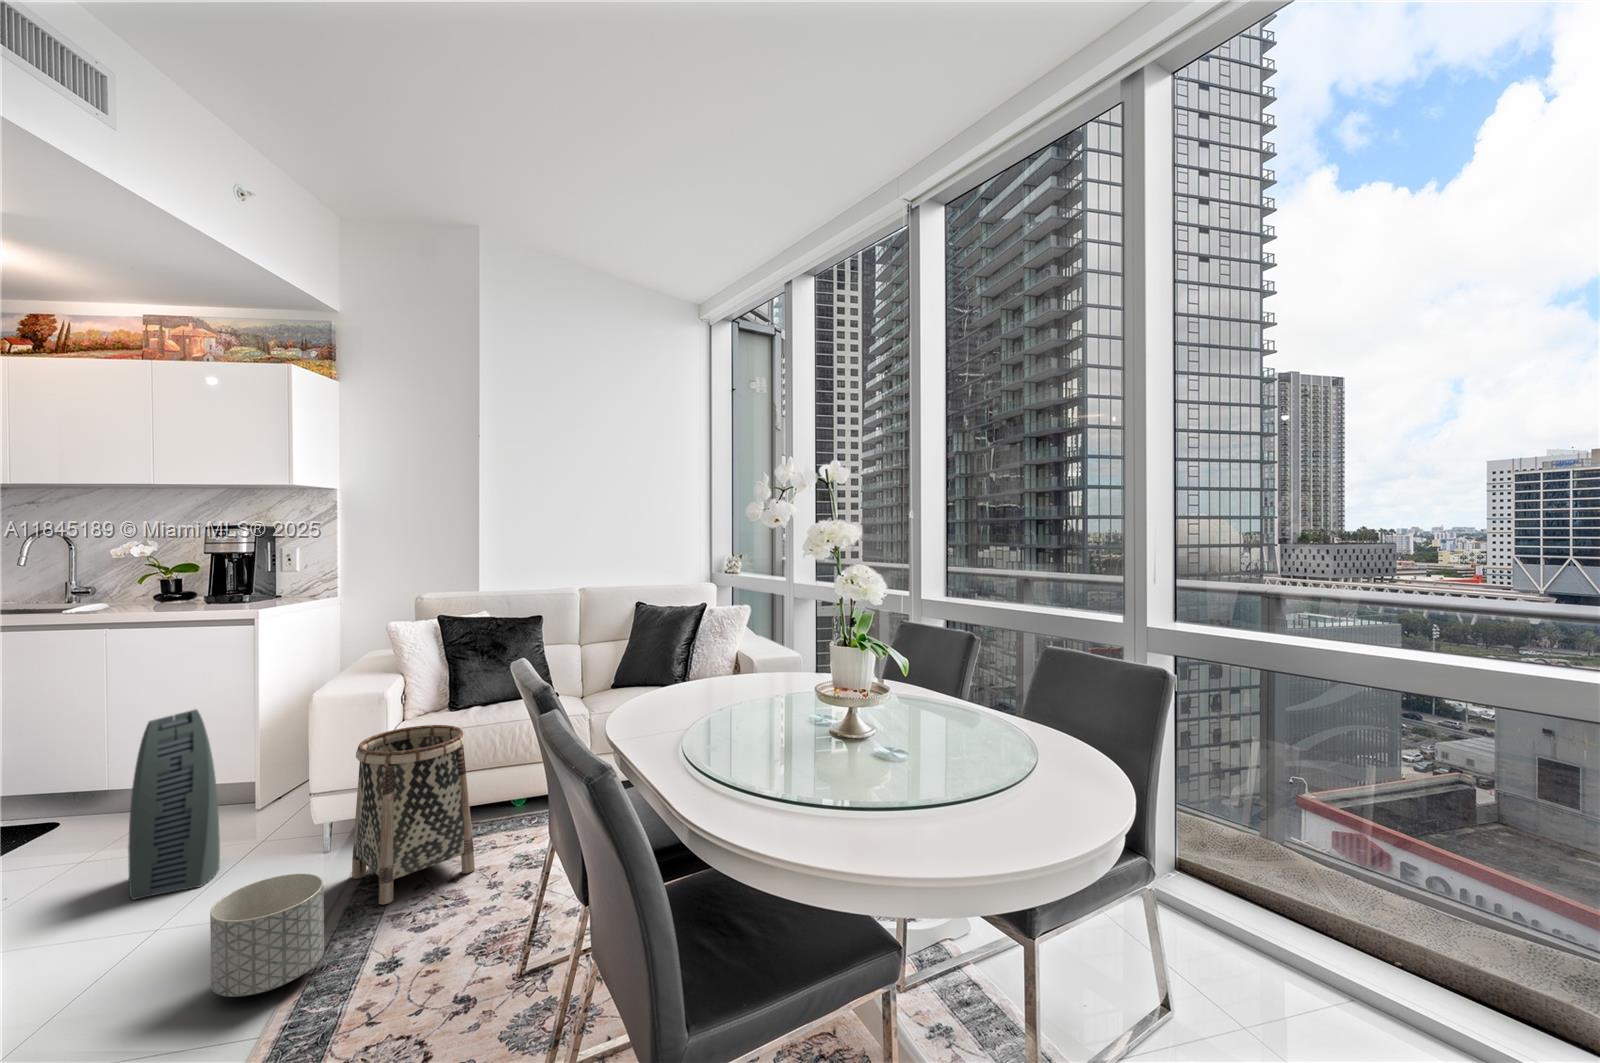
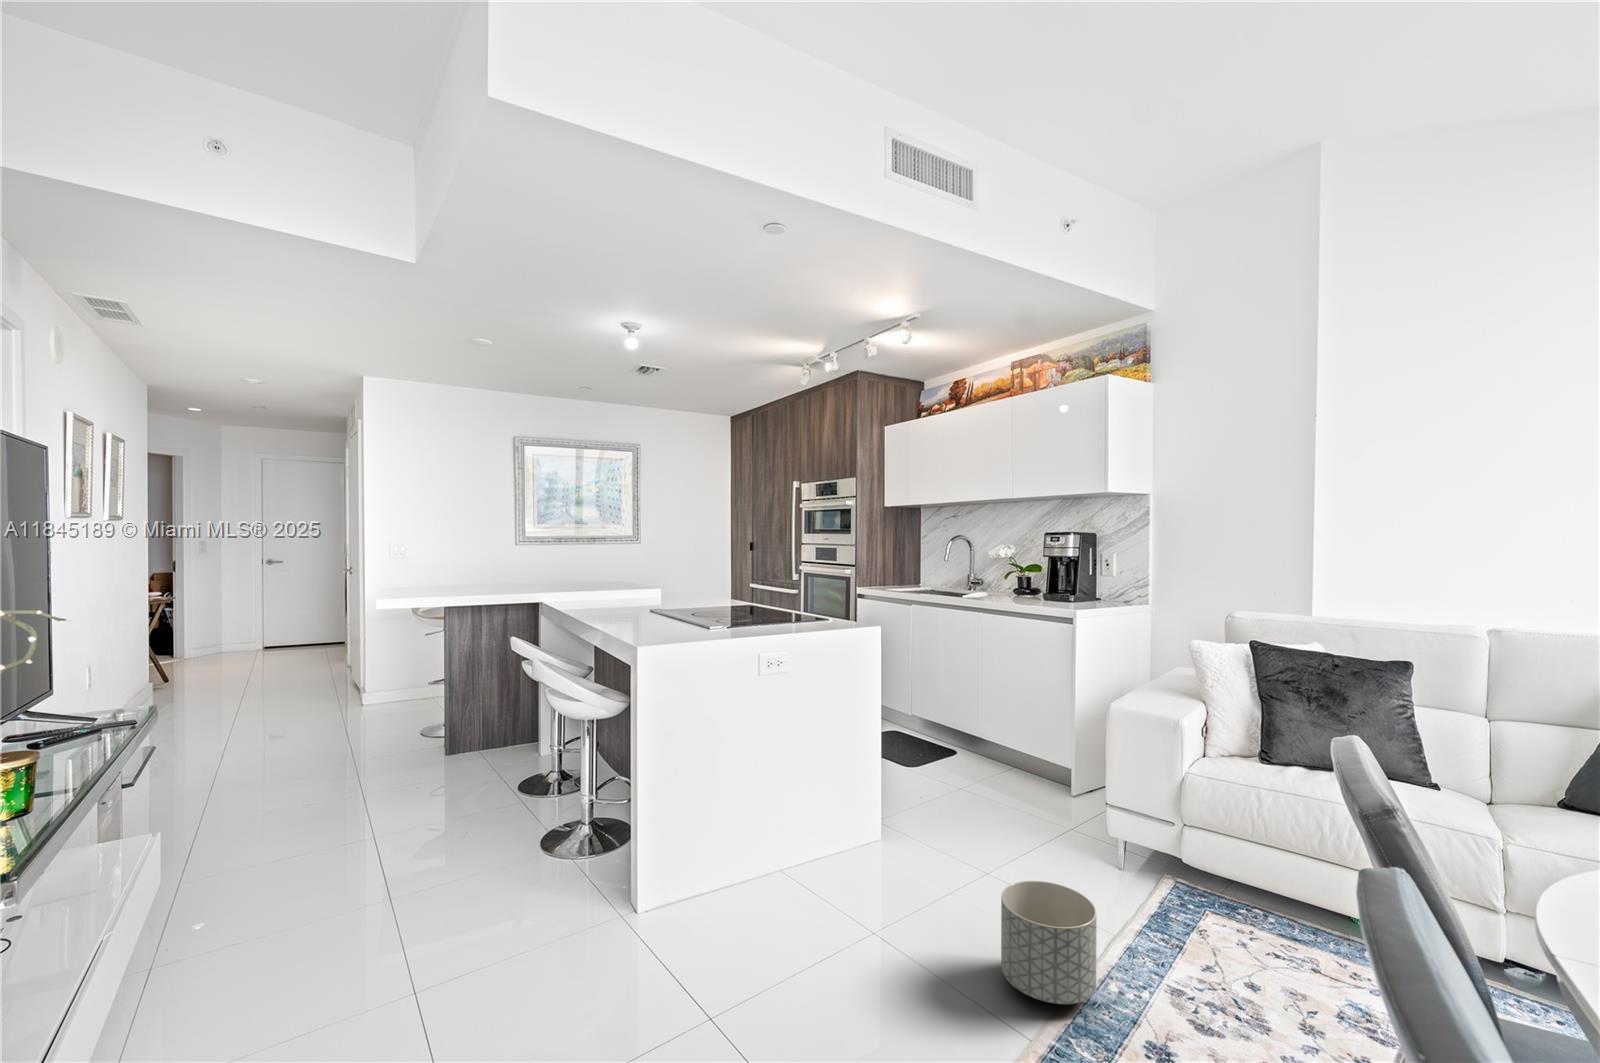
air purifier: present [128,709,220,900] -> none [973,694,1035,855]
basket: present [352,725,475,904] -> none [1139,767,1283,985]

